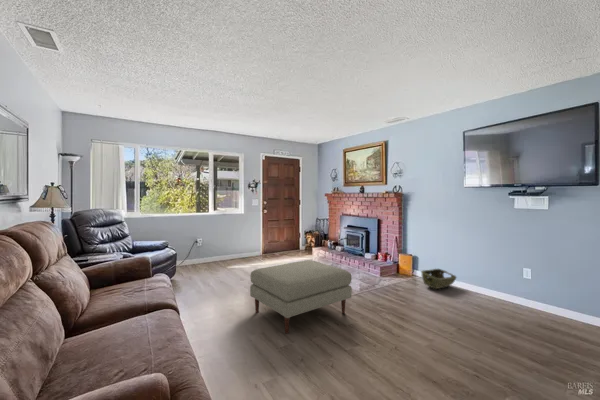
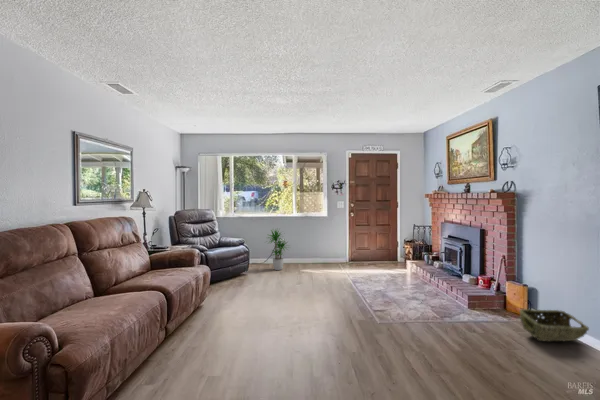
potted plant: none [186,224,216,268] -> present [269,230,286,270]
ottoman: present [250,260,352,333] -> none [272,274,372,350]

